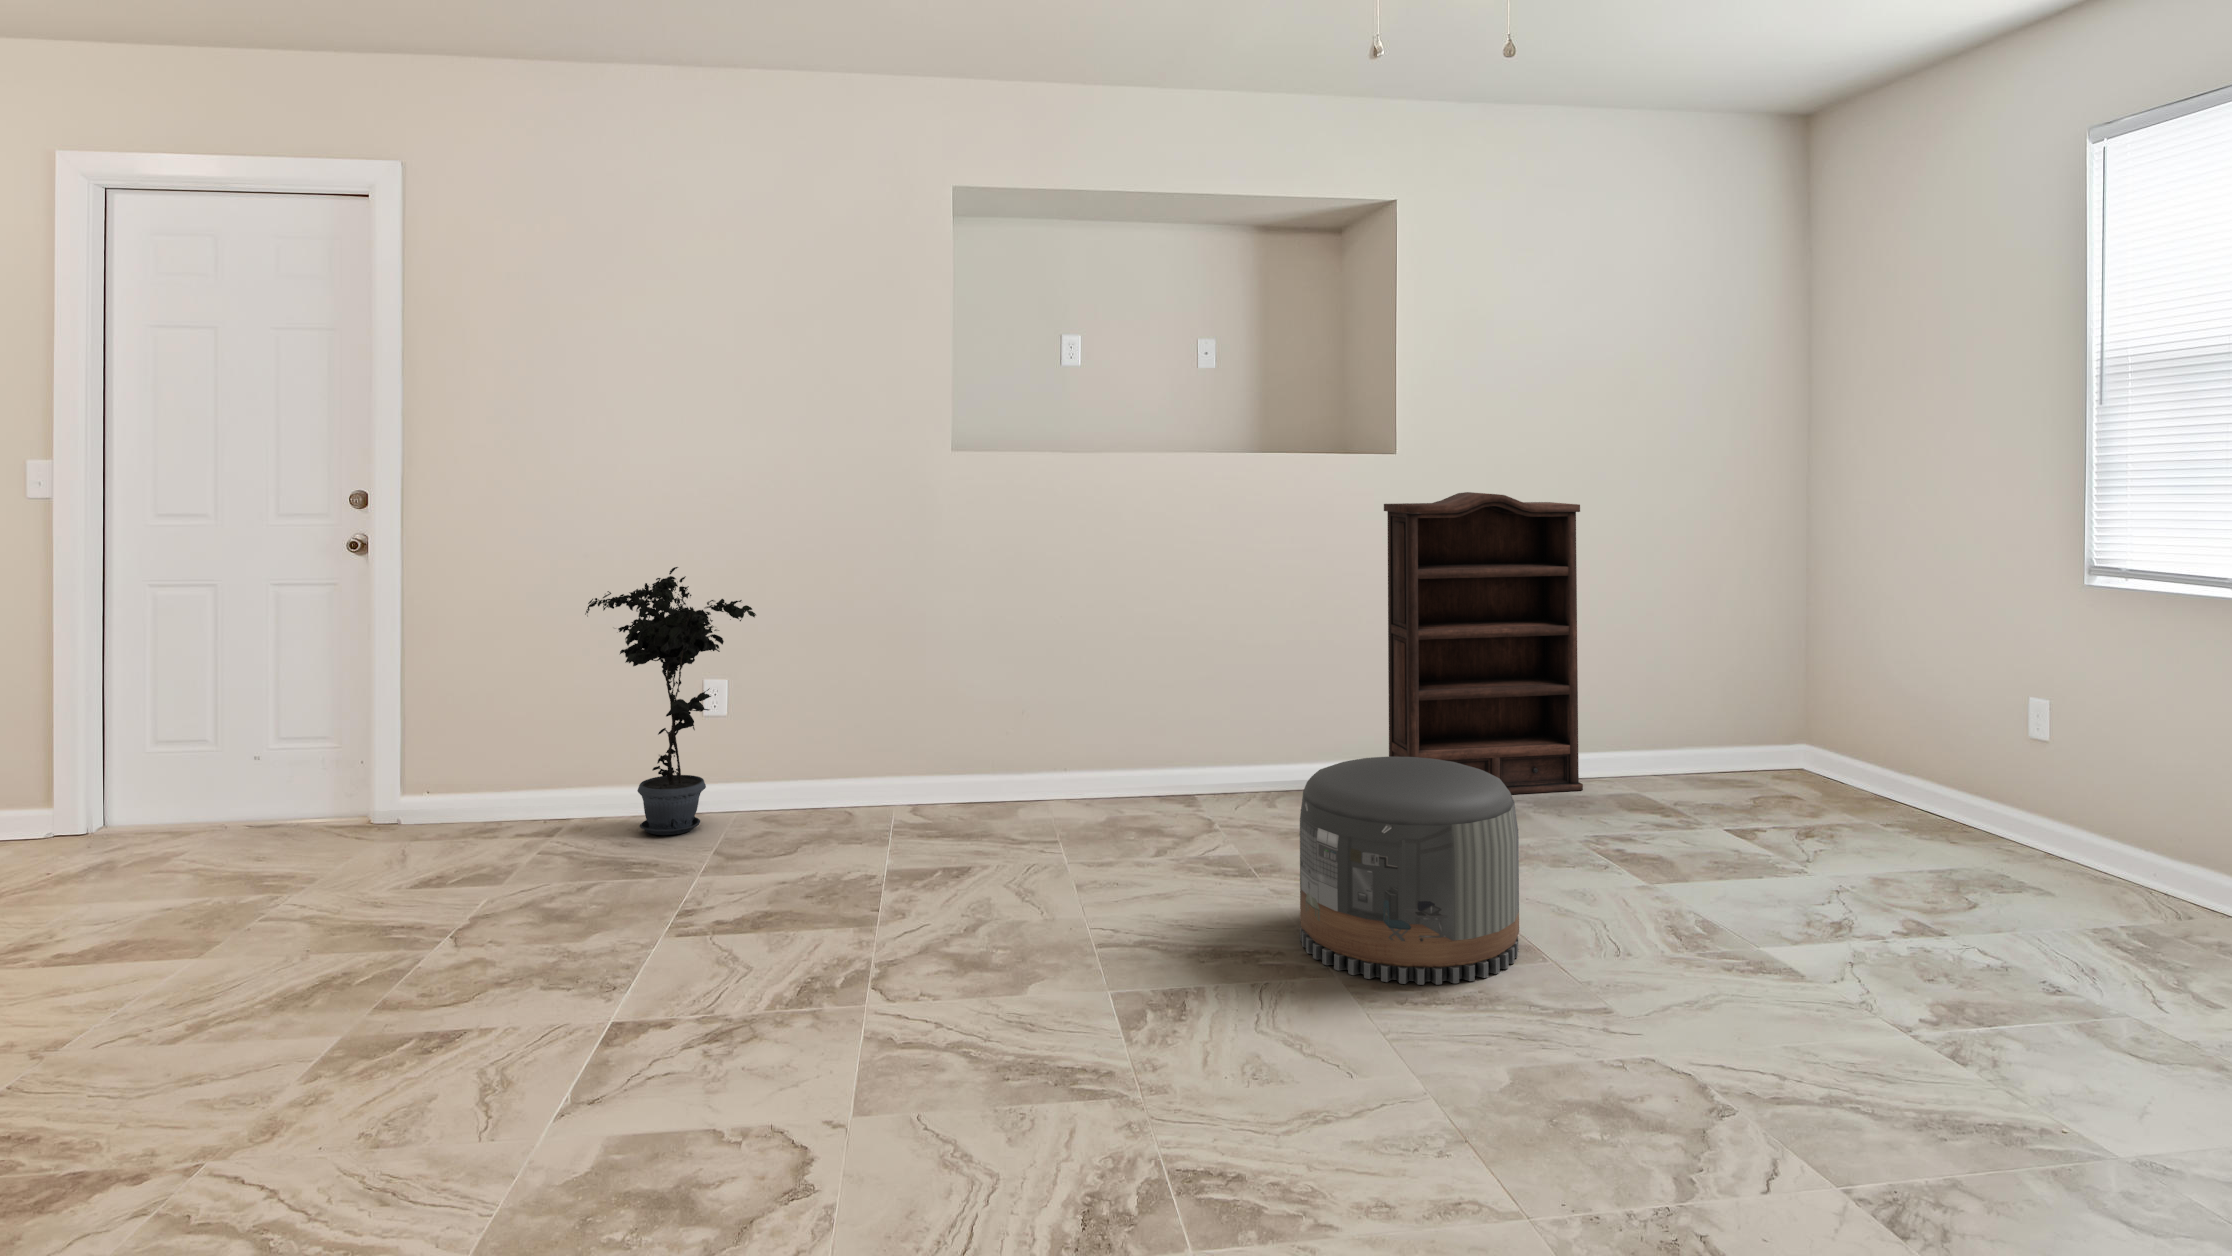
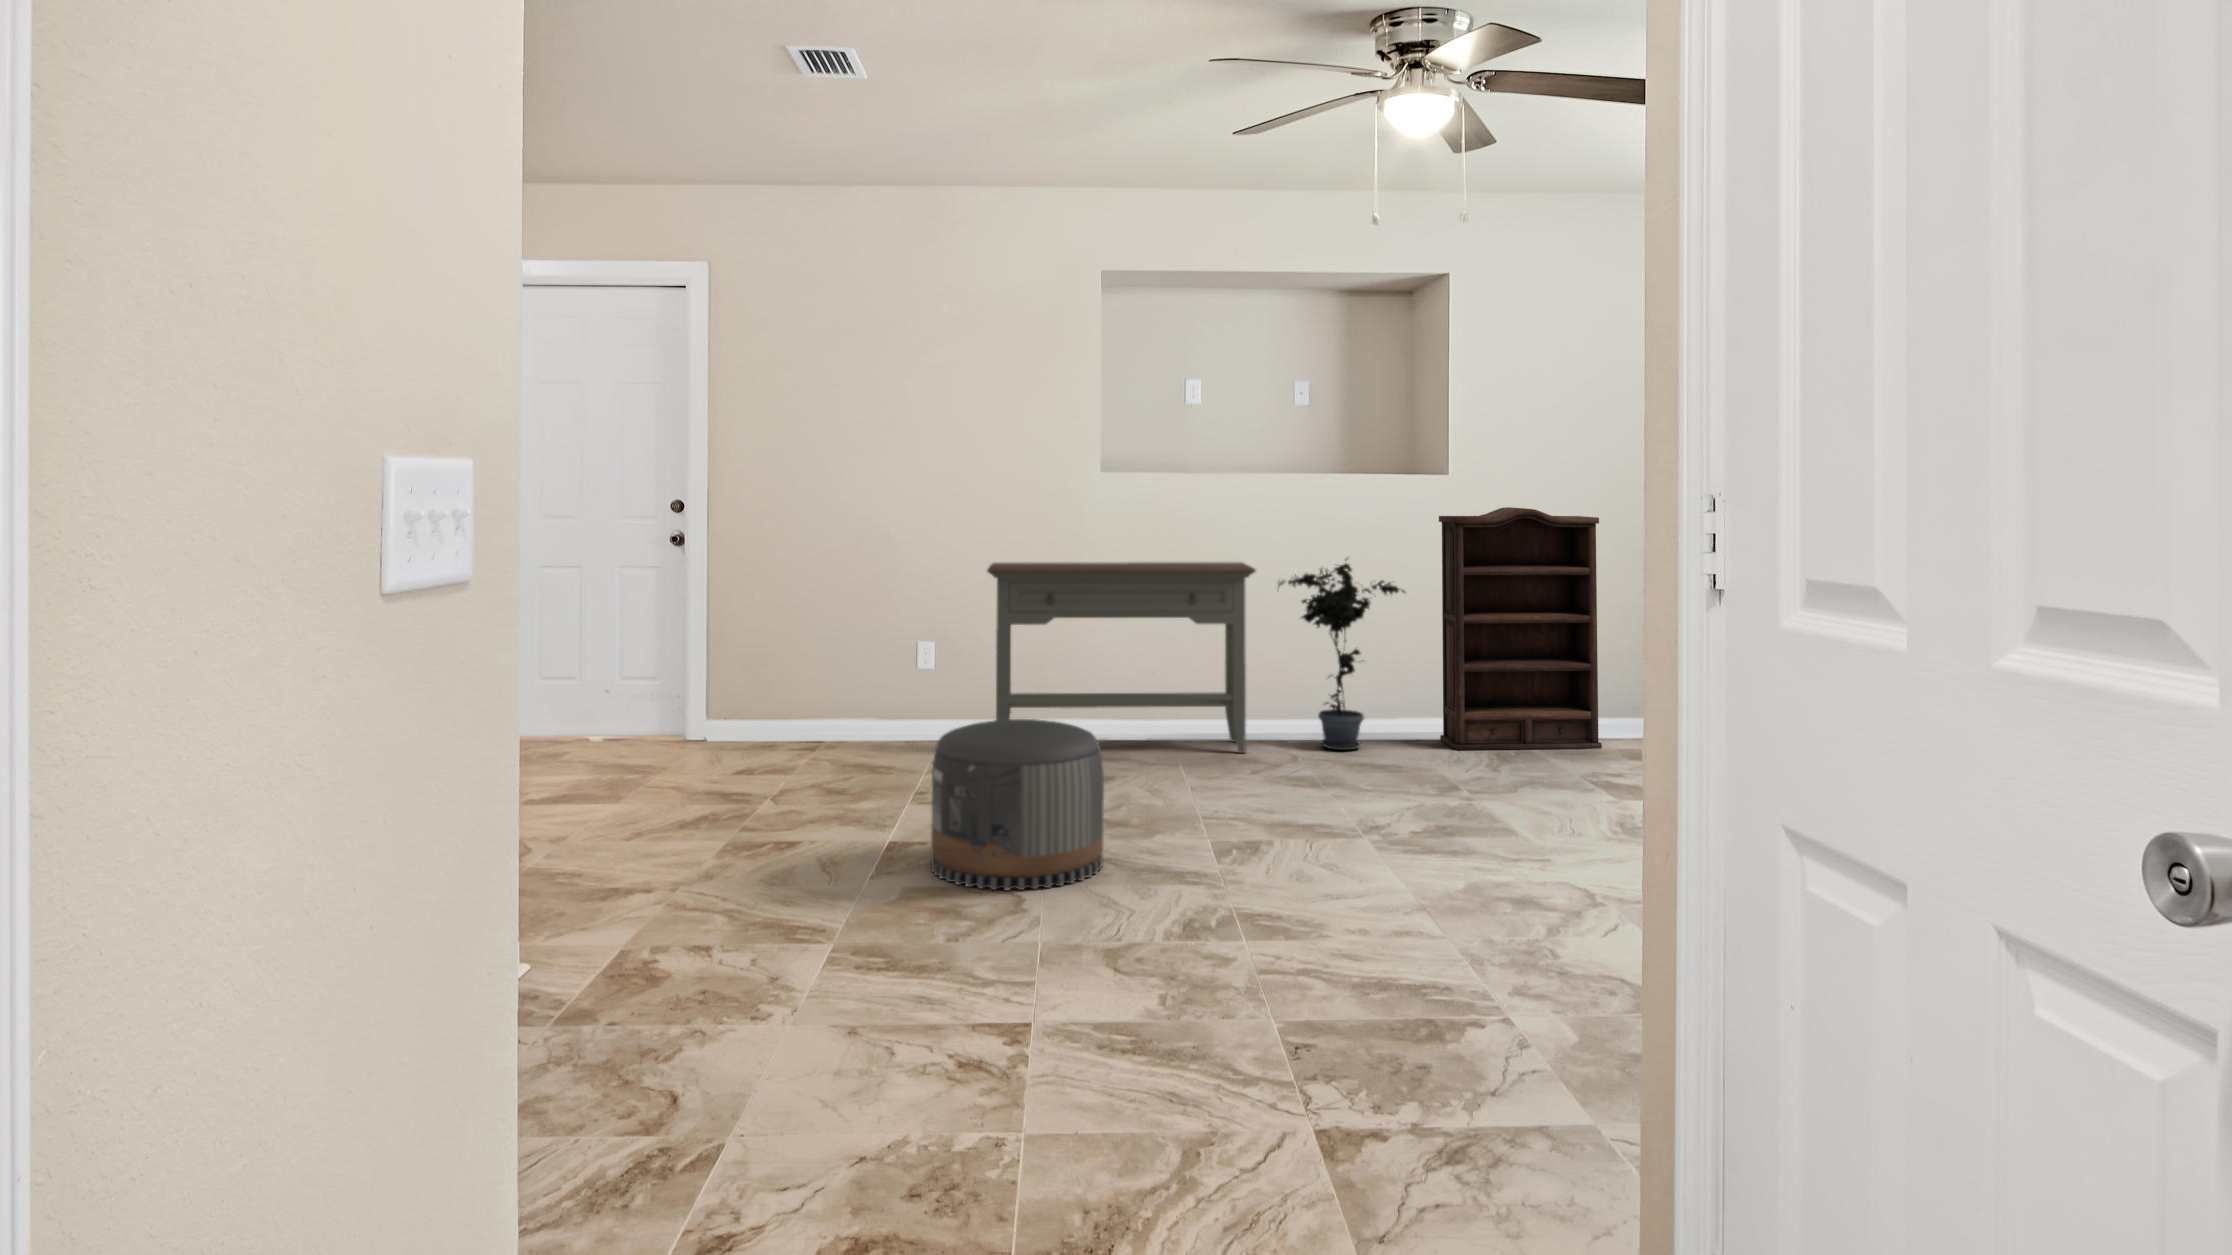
console table: none [796,566,1159,833] -> present [987,562,1256,753]
potted plant: present [585,567,756,835] -> present [1278,559,1405,750]
pouf: present [1300,757,1519,985] -> present [931,719,1104,890]

